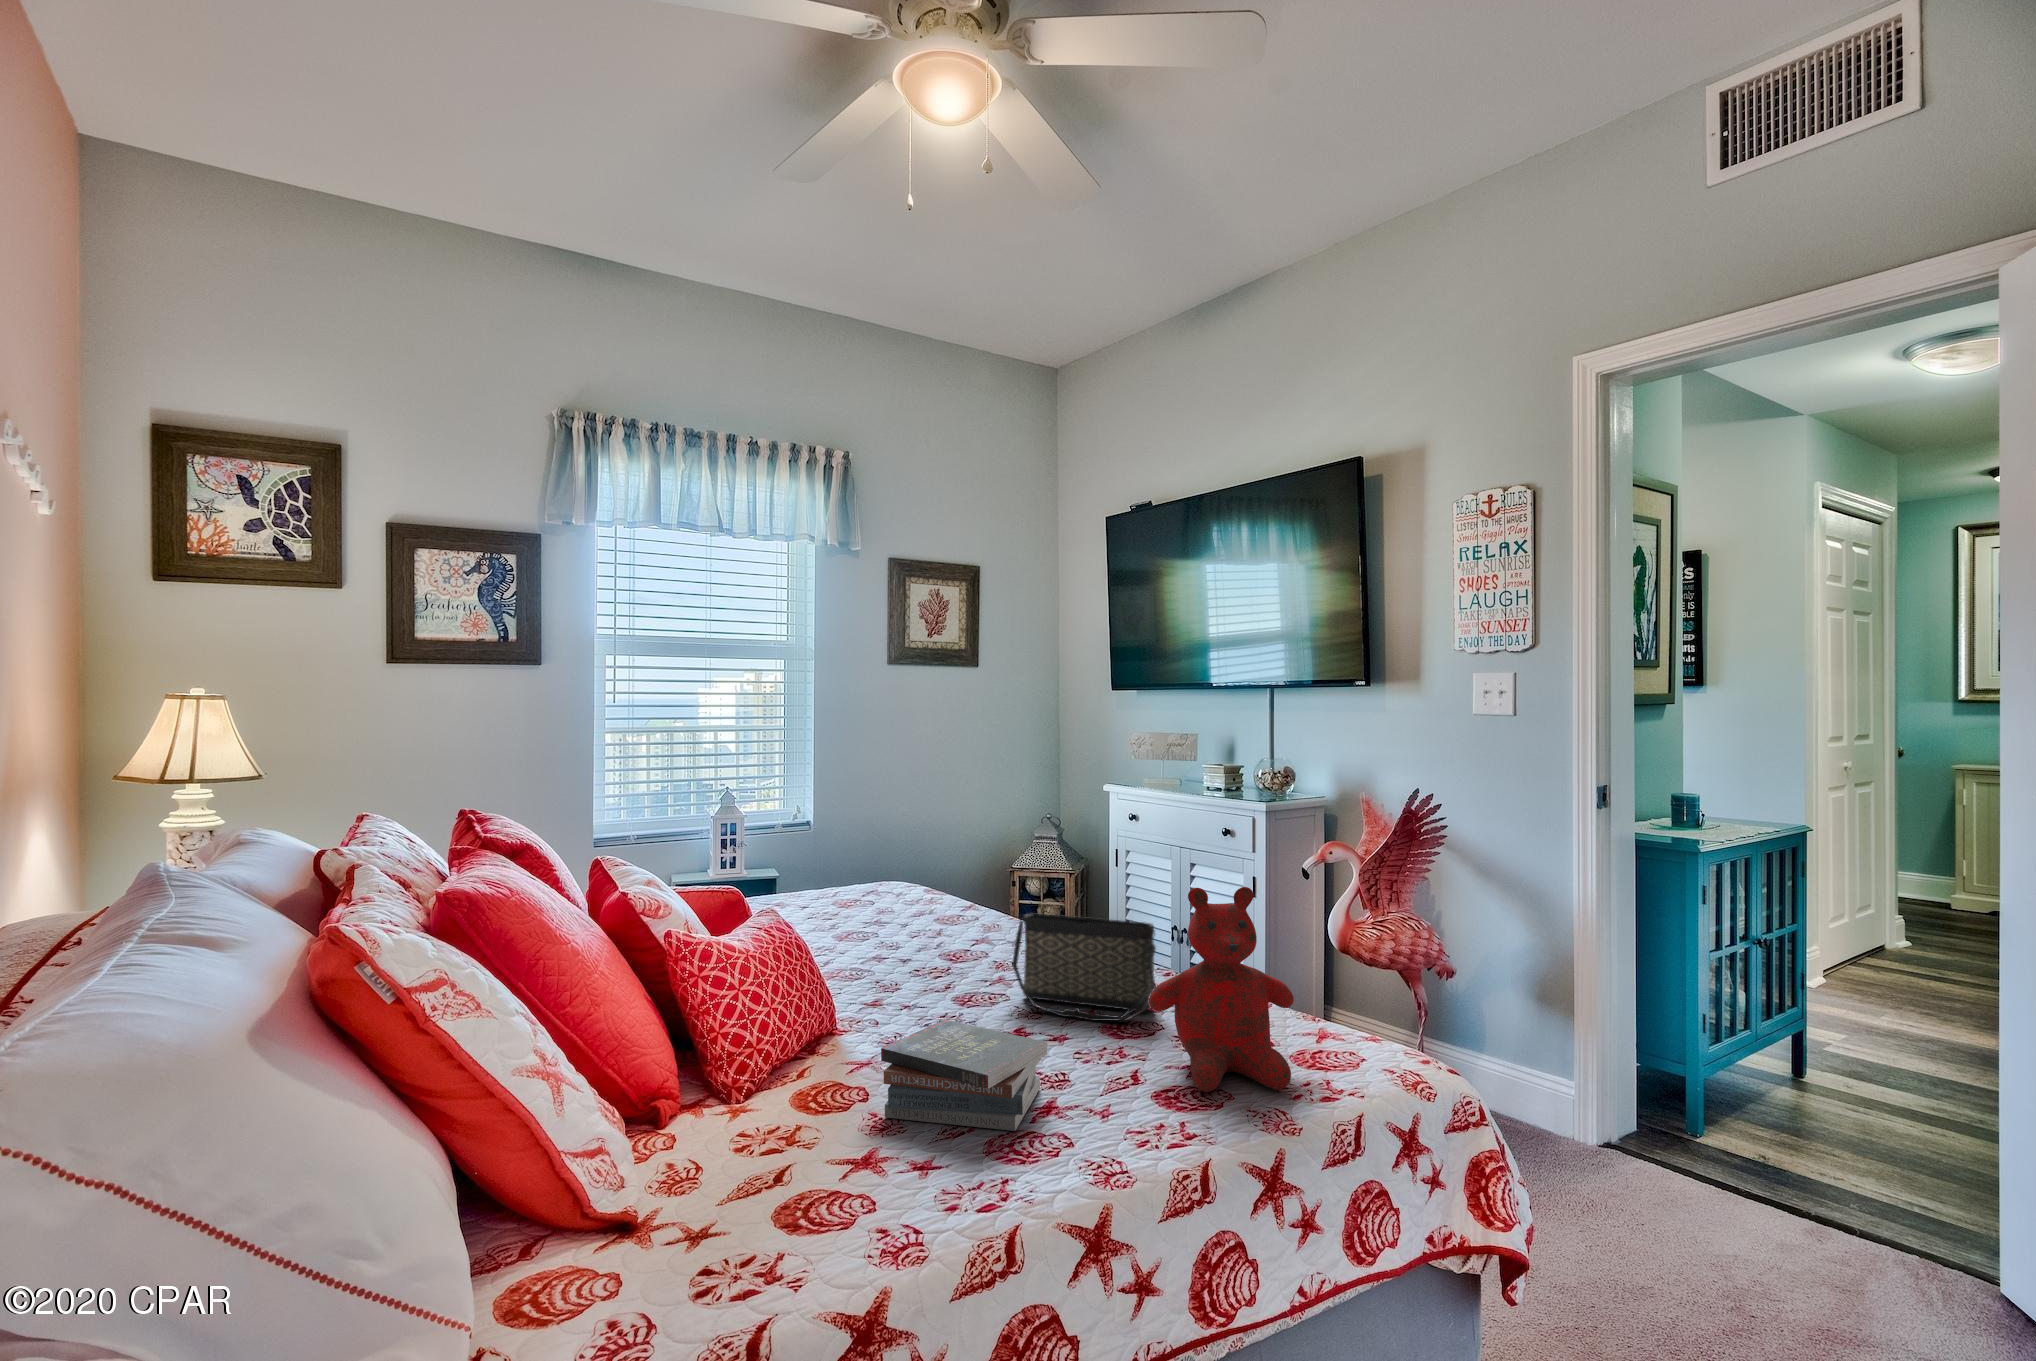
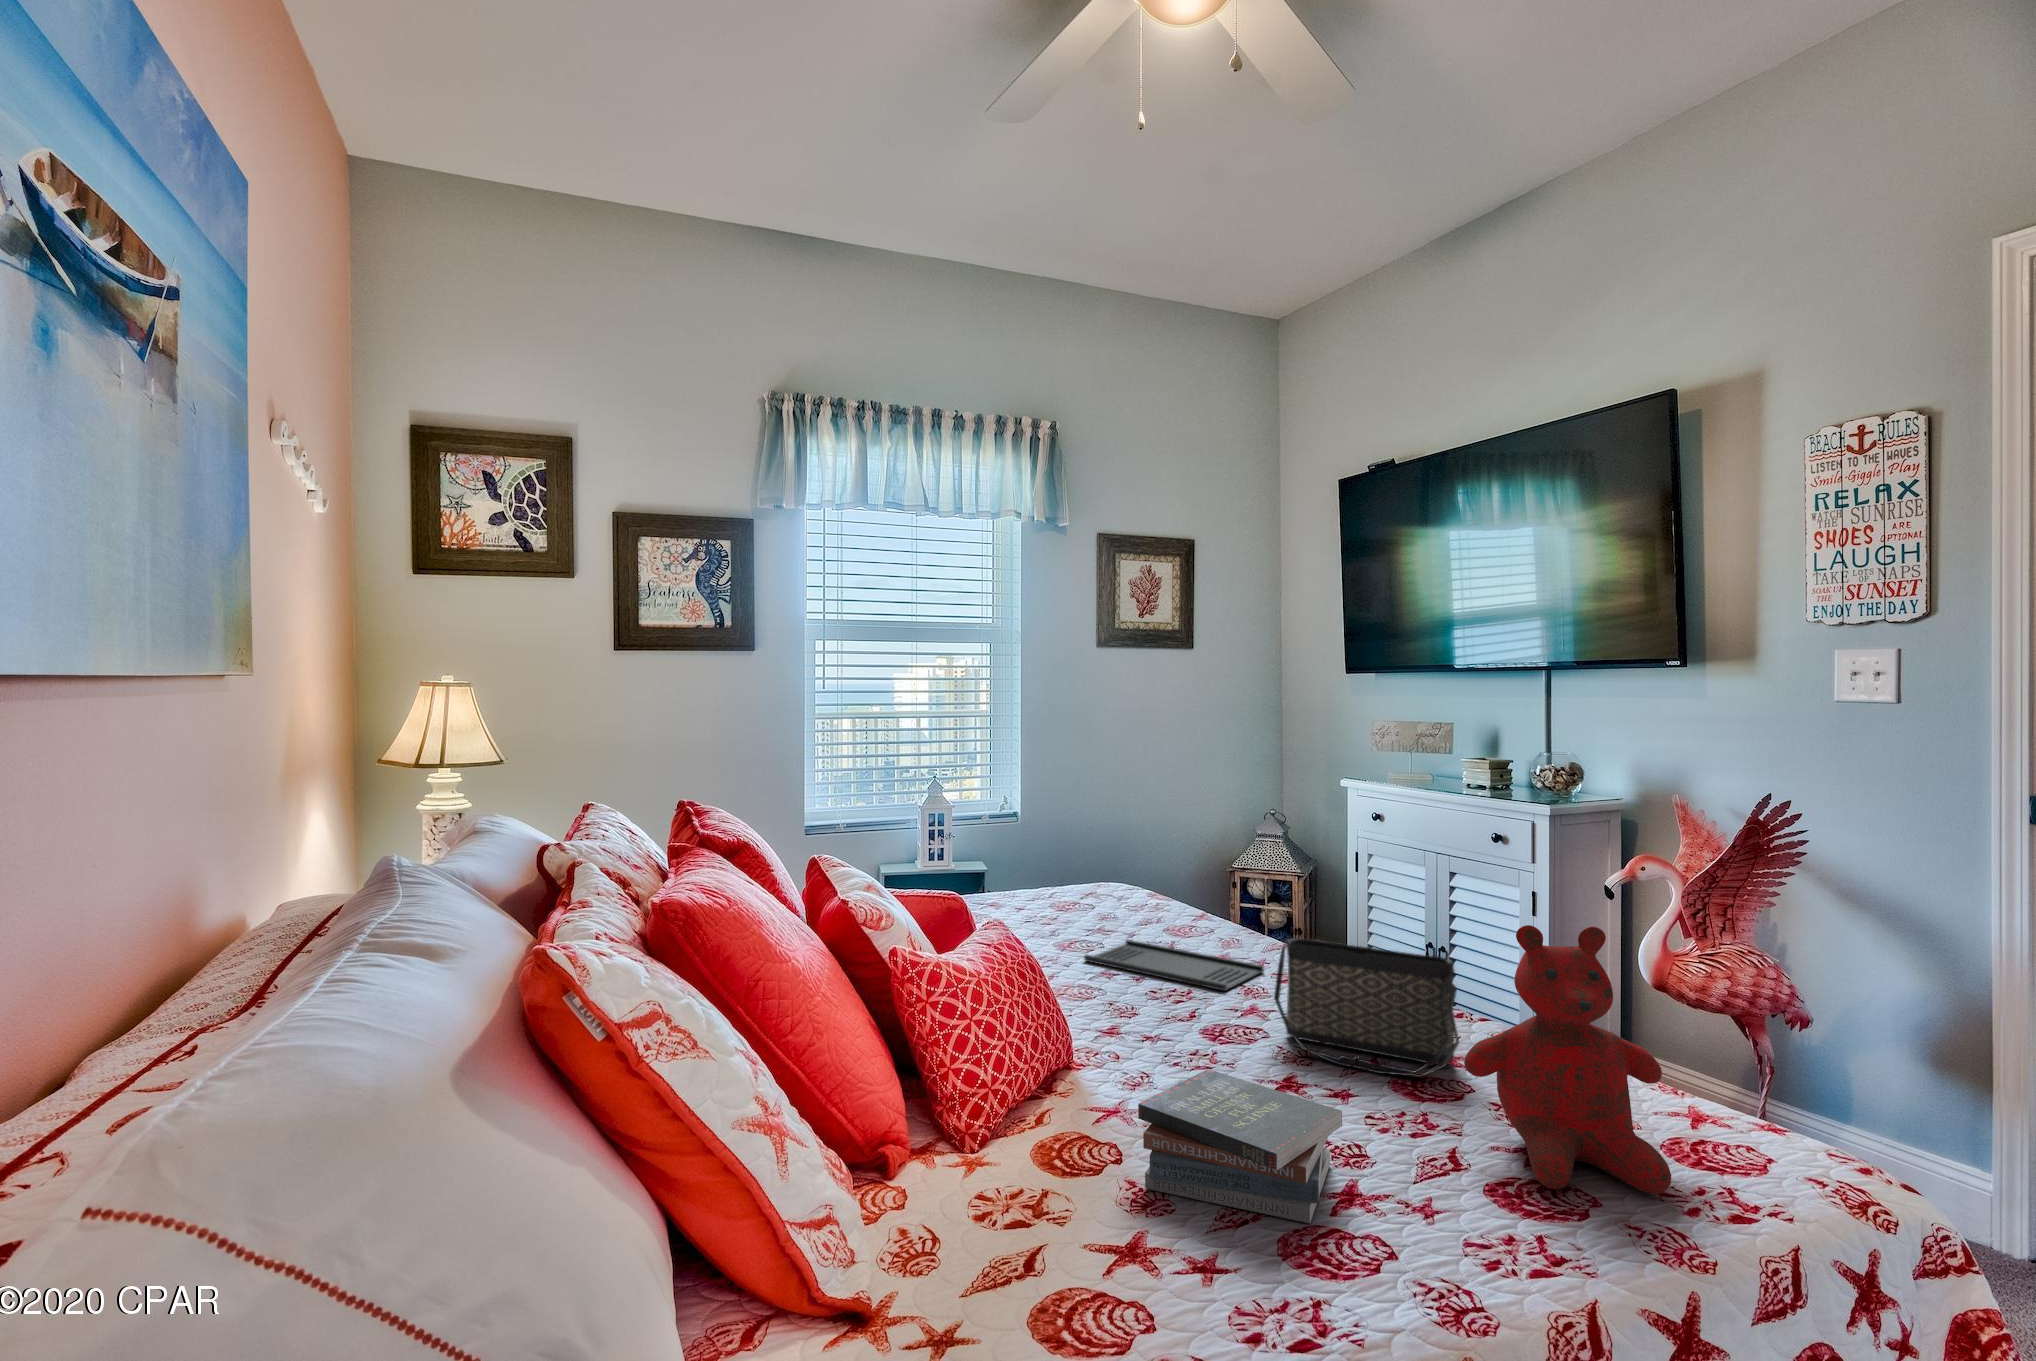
tray: none [857,928,1014,966] -> present [1084,940,1264,991]

